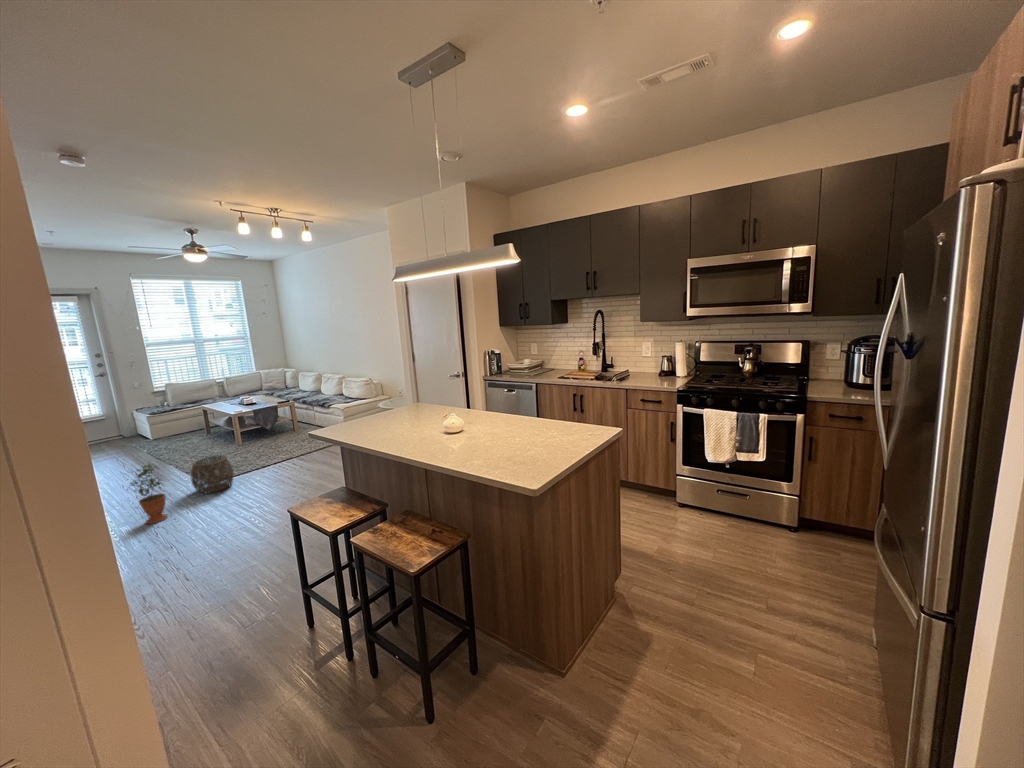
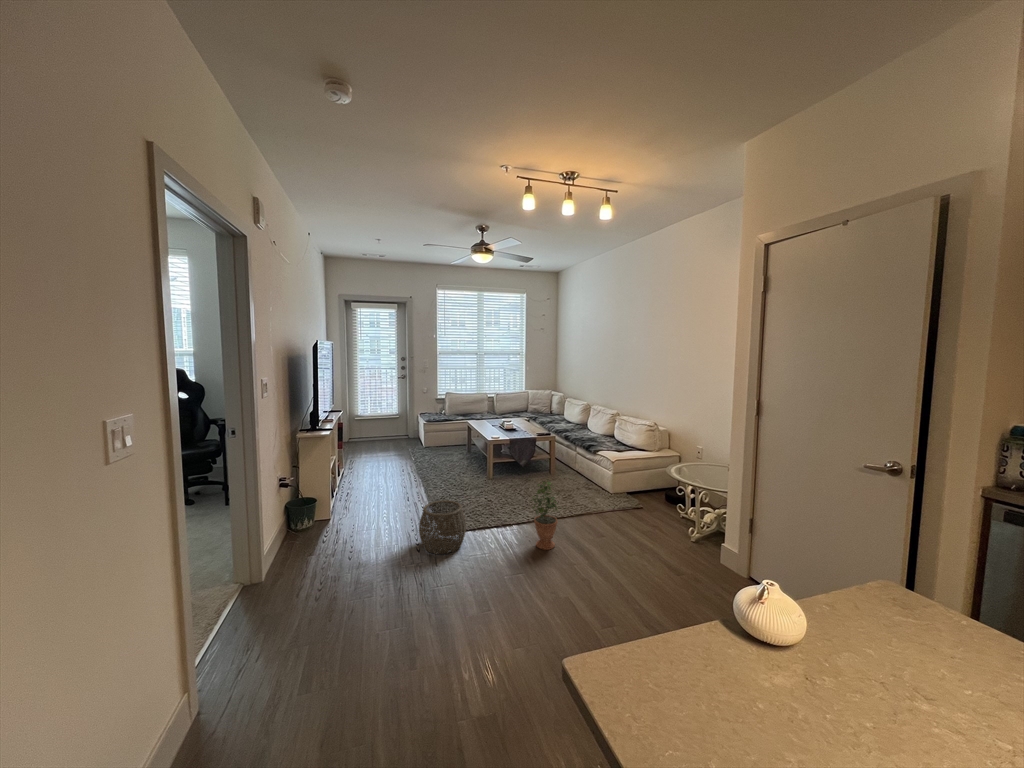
potted plant: present [131,464,168,524] -> present [532,479,558,550]

